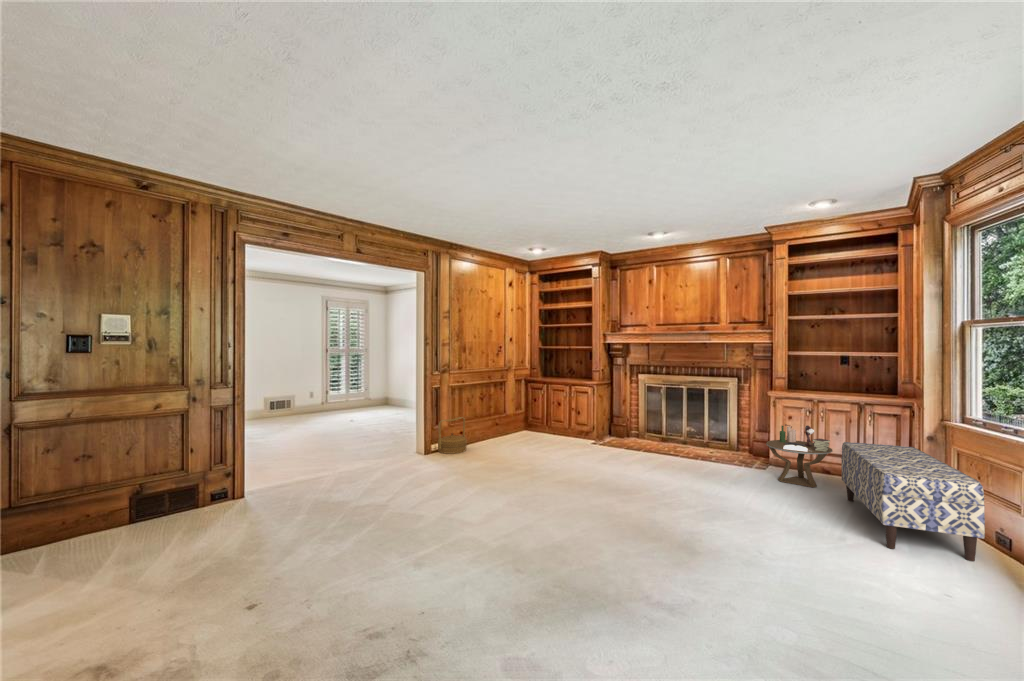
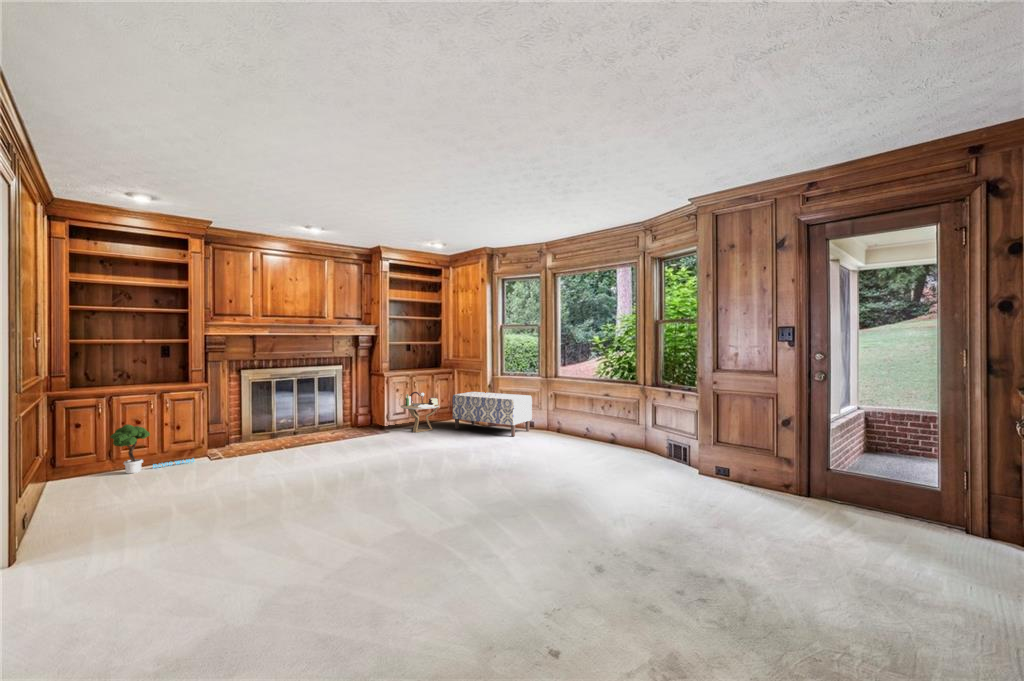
potted tree: none [533,403,576,440] -> present [110,424,195,474]
woven basket: present [438,417,467,454] -> none [33,466,107,539]

